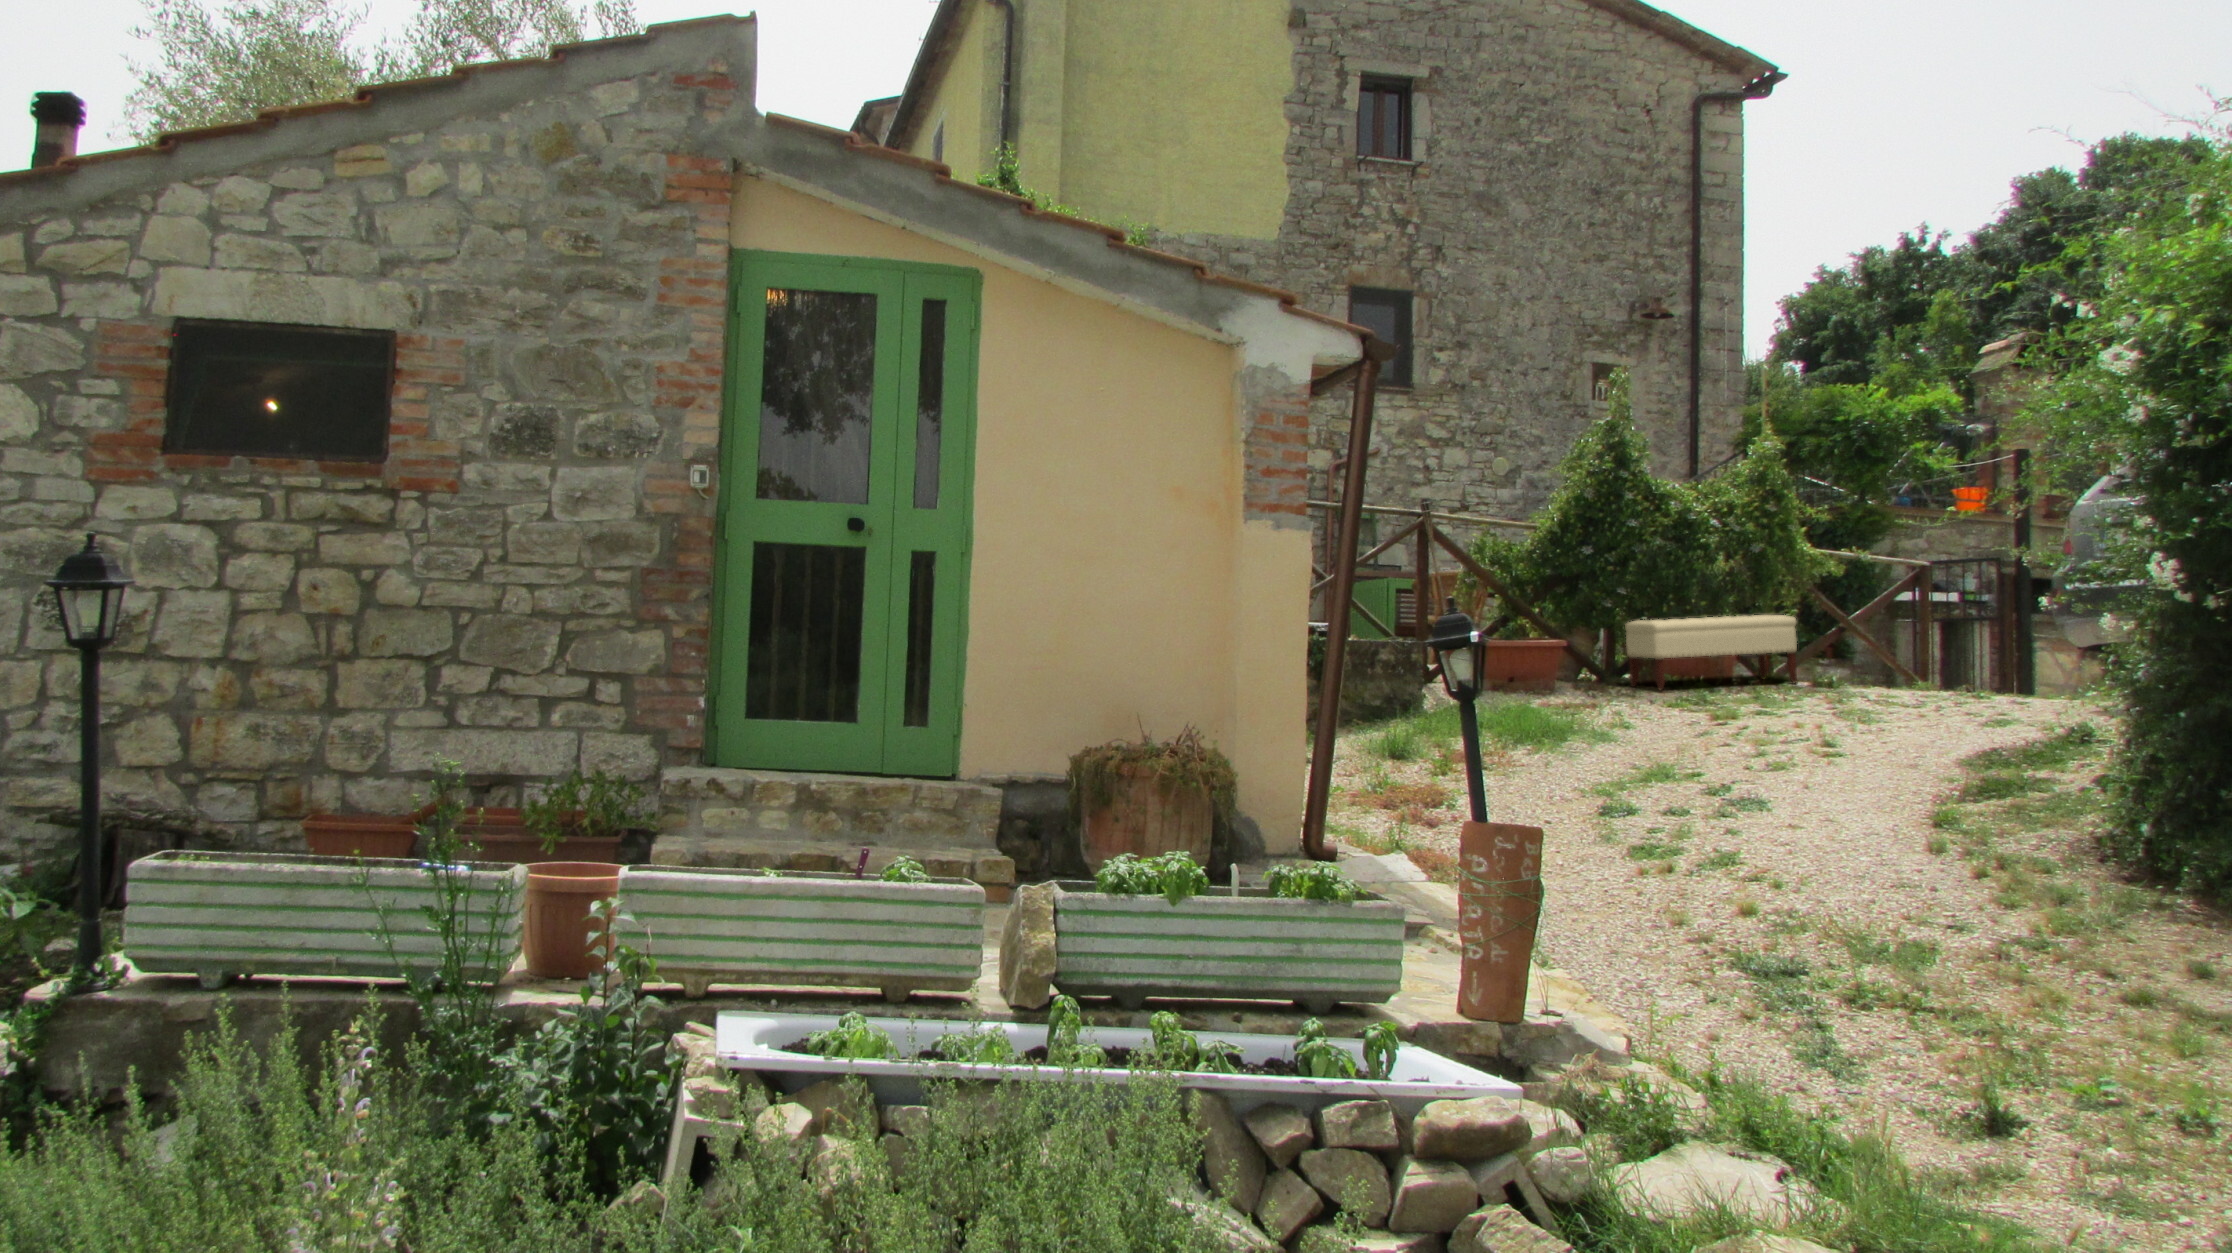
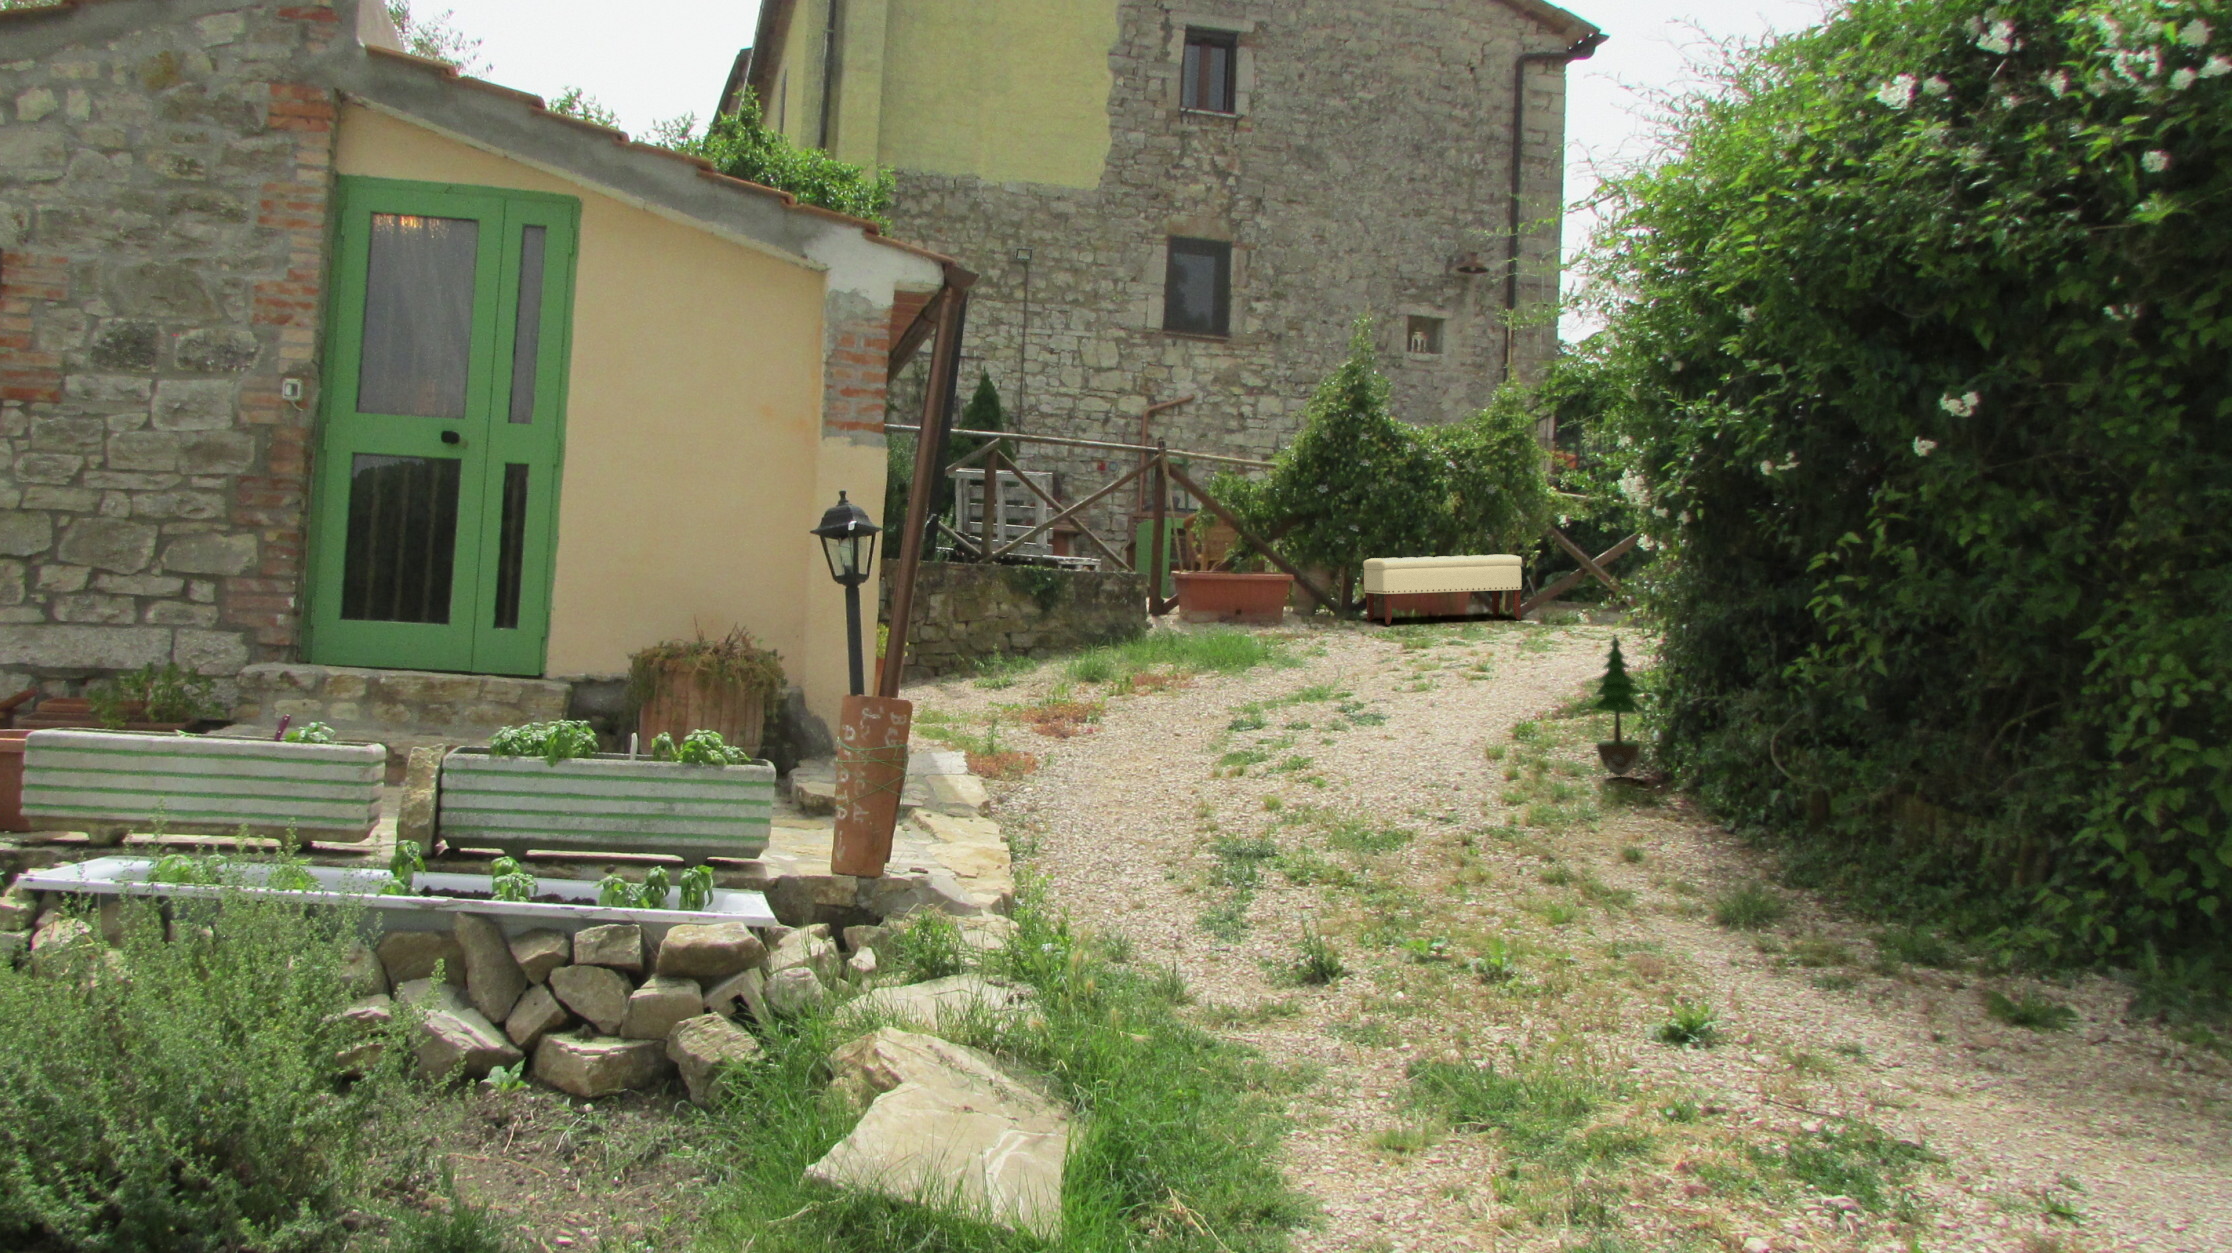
potted tree: none [2076,715,2145,872] -> present [1591,635,1645,777]

